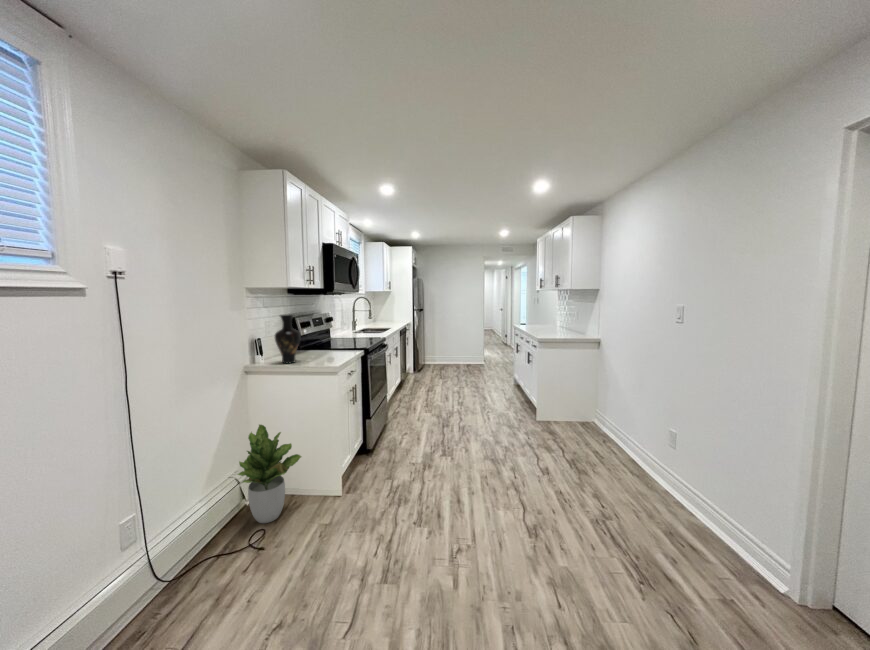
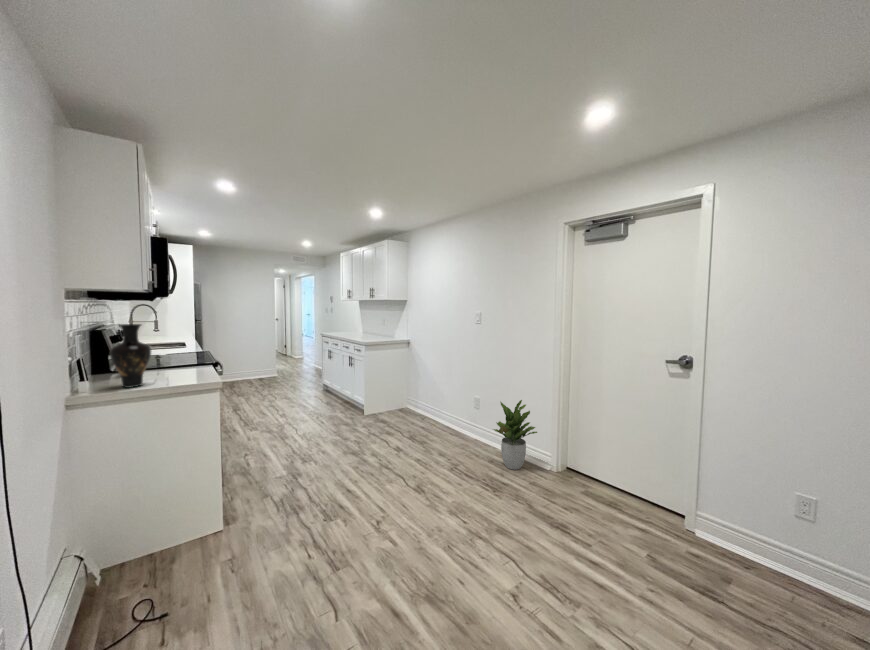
potted plant: present [238,425,301,523] -> present [494,400,537,470]

